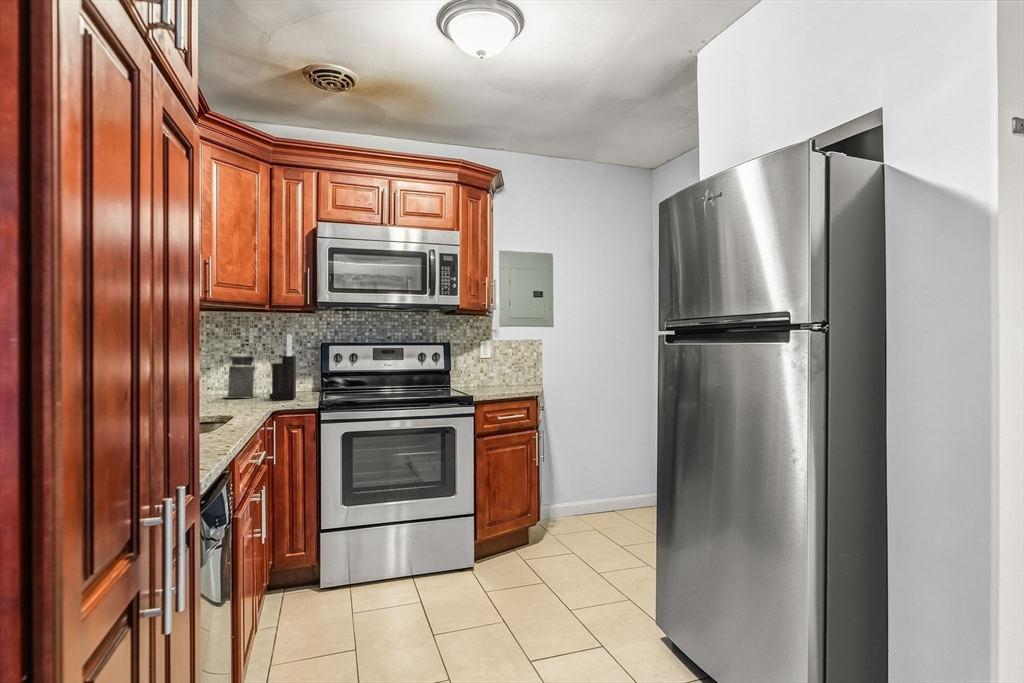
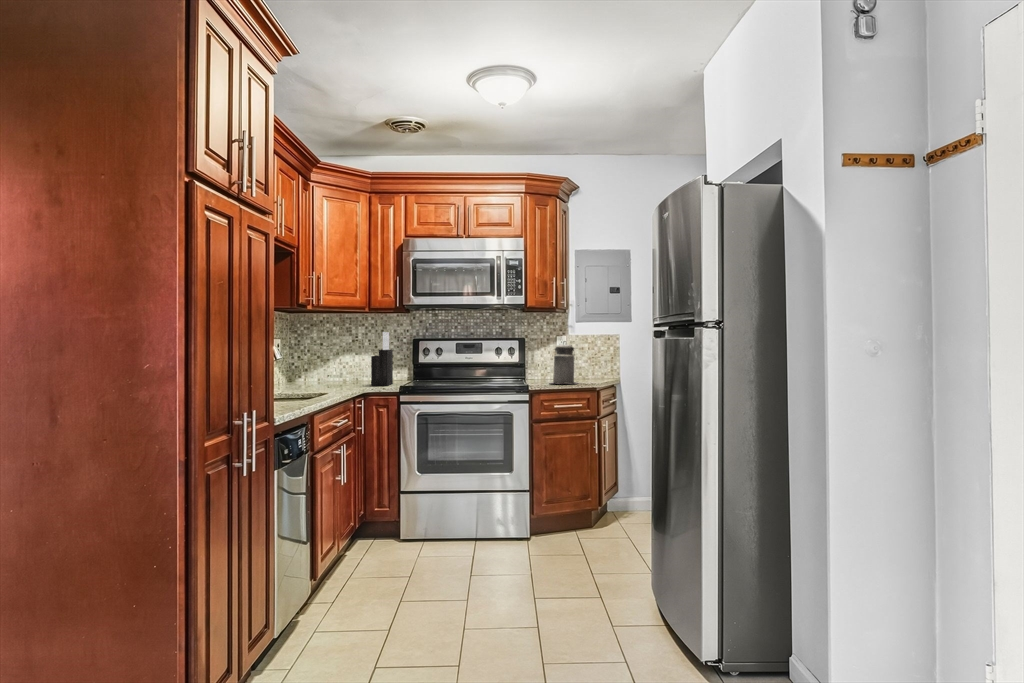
canister: present [225,350,259,398] -> present [550,341,578,384]

